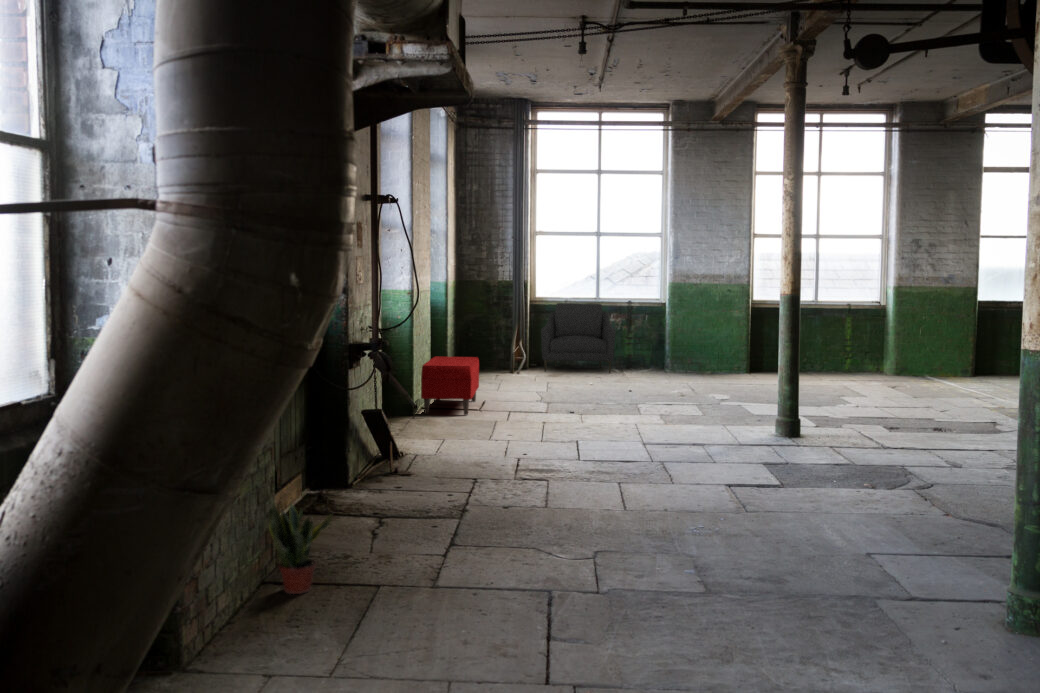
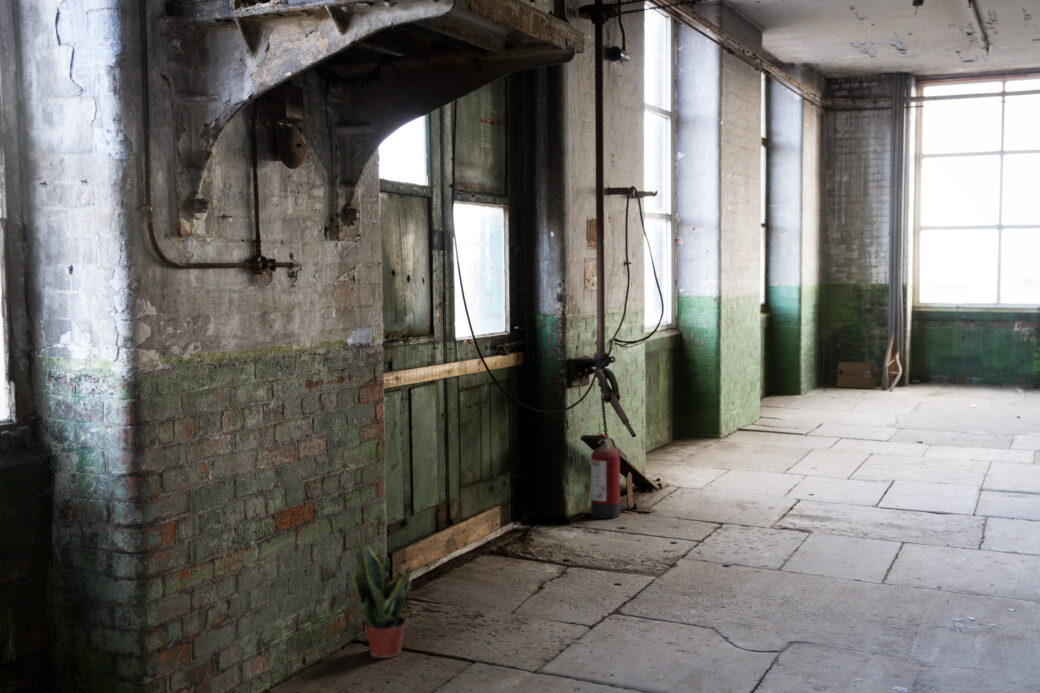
chair: present [541,303,615,373] -> none [920,310,1018,396]
cardboard box: none [467,347,511,370] -> present [834,362,880,389]
bench: present [421,356,479,415] -> none [727,372,811,442]
fire extinguisher: none [363,407,389,480] -> present [591,433,620,518]

